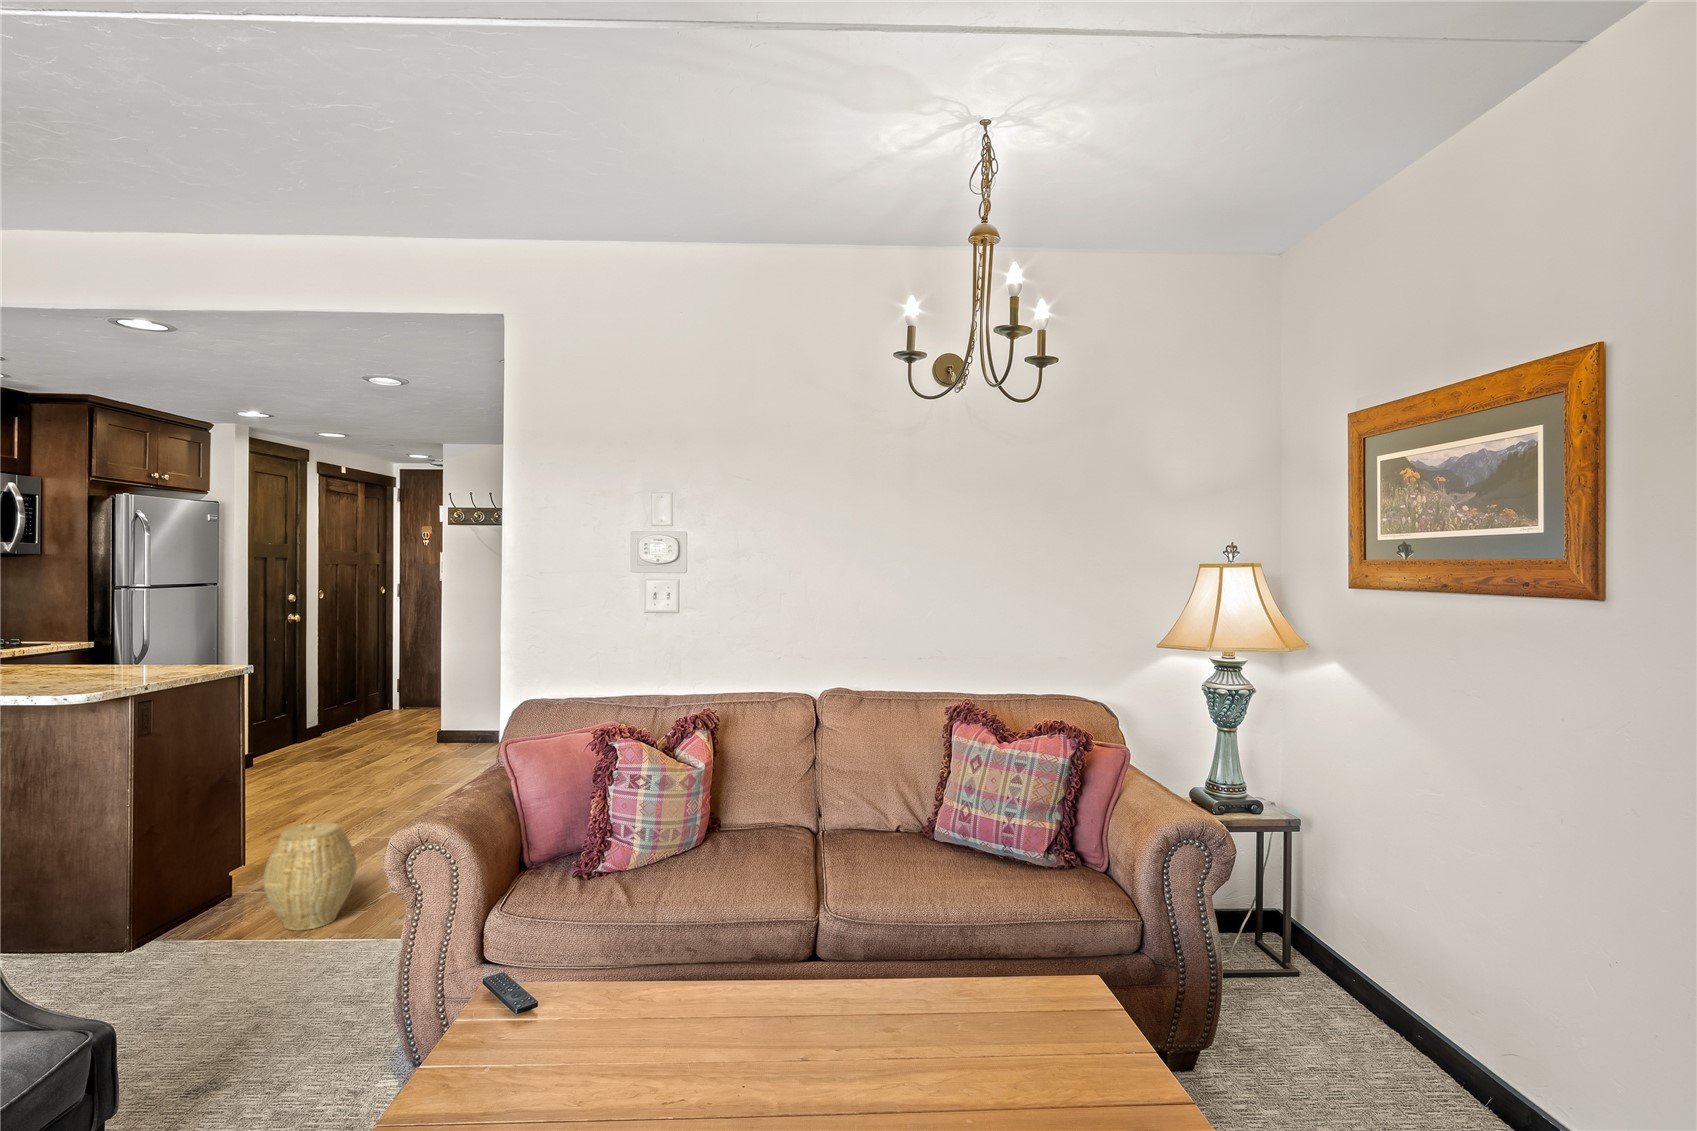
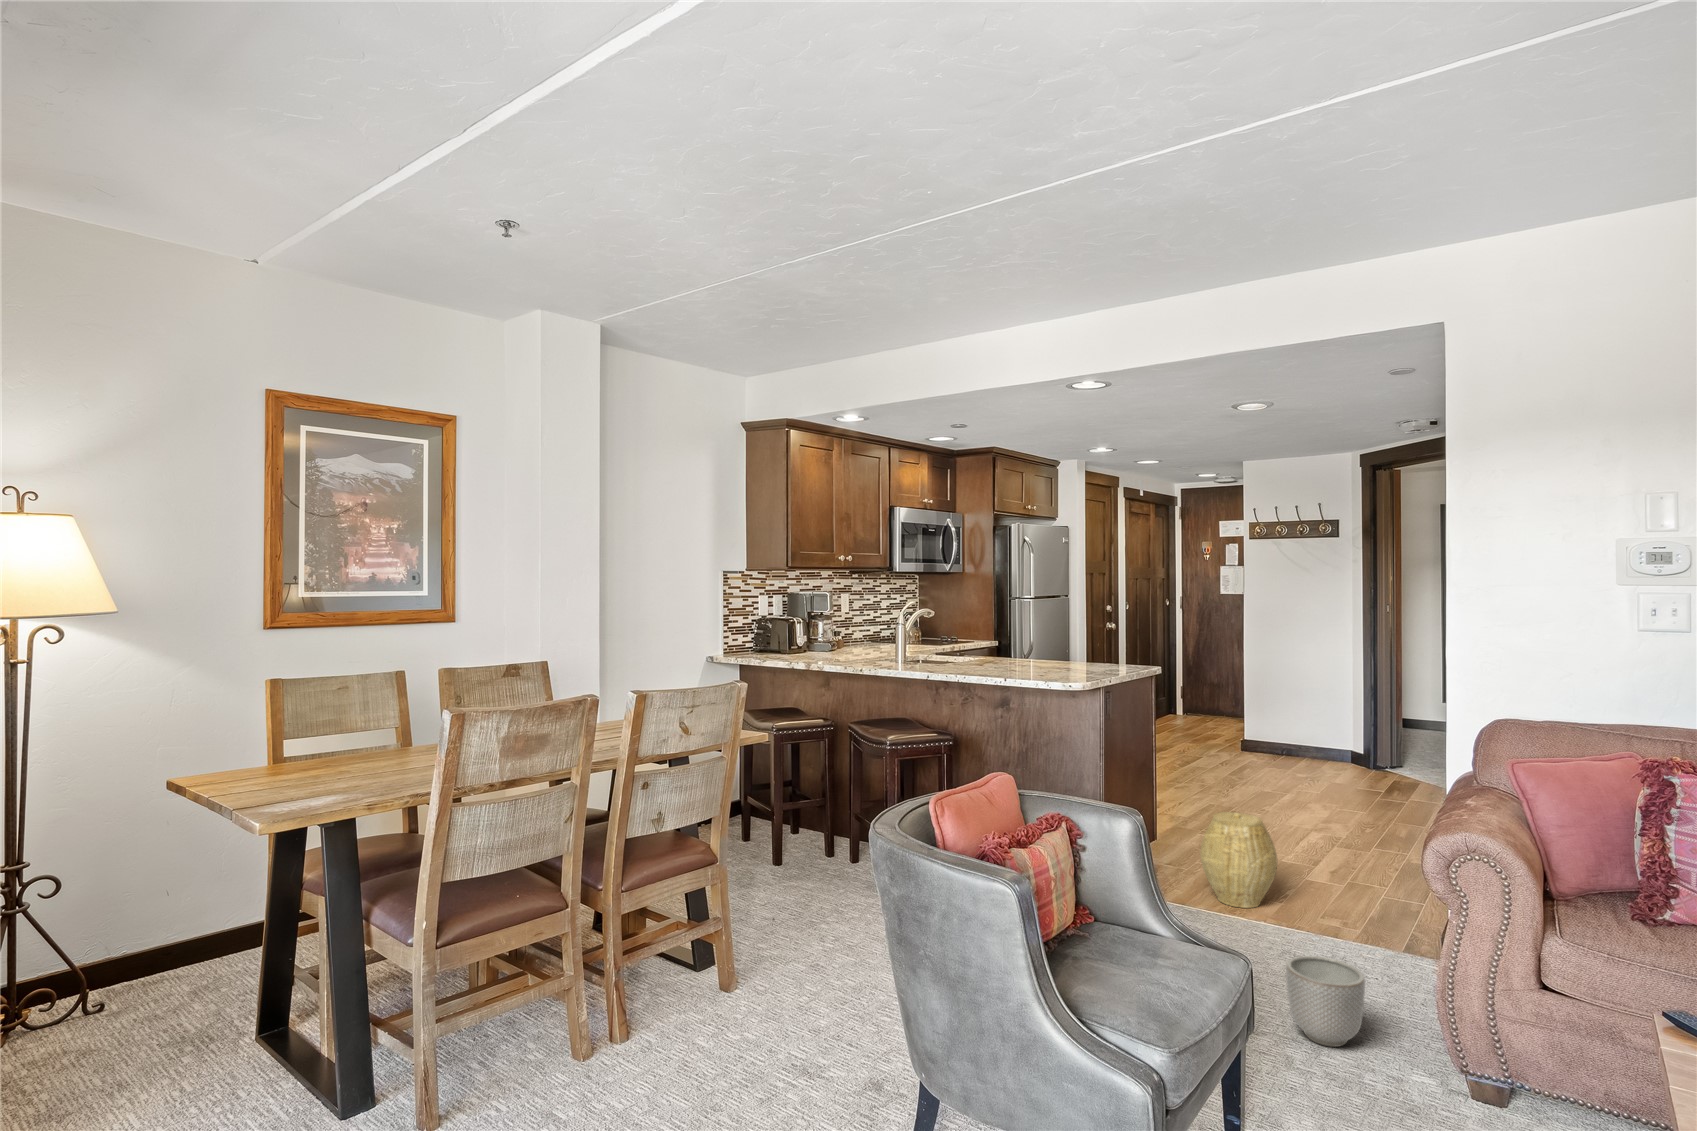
planter: none [252,982,345,1088] -> present [1286,956,1365,1047]

